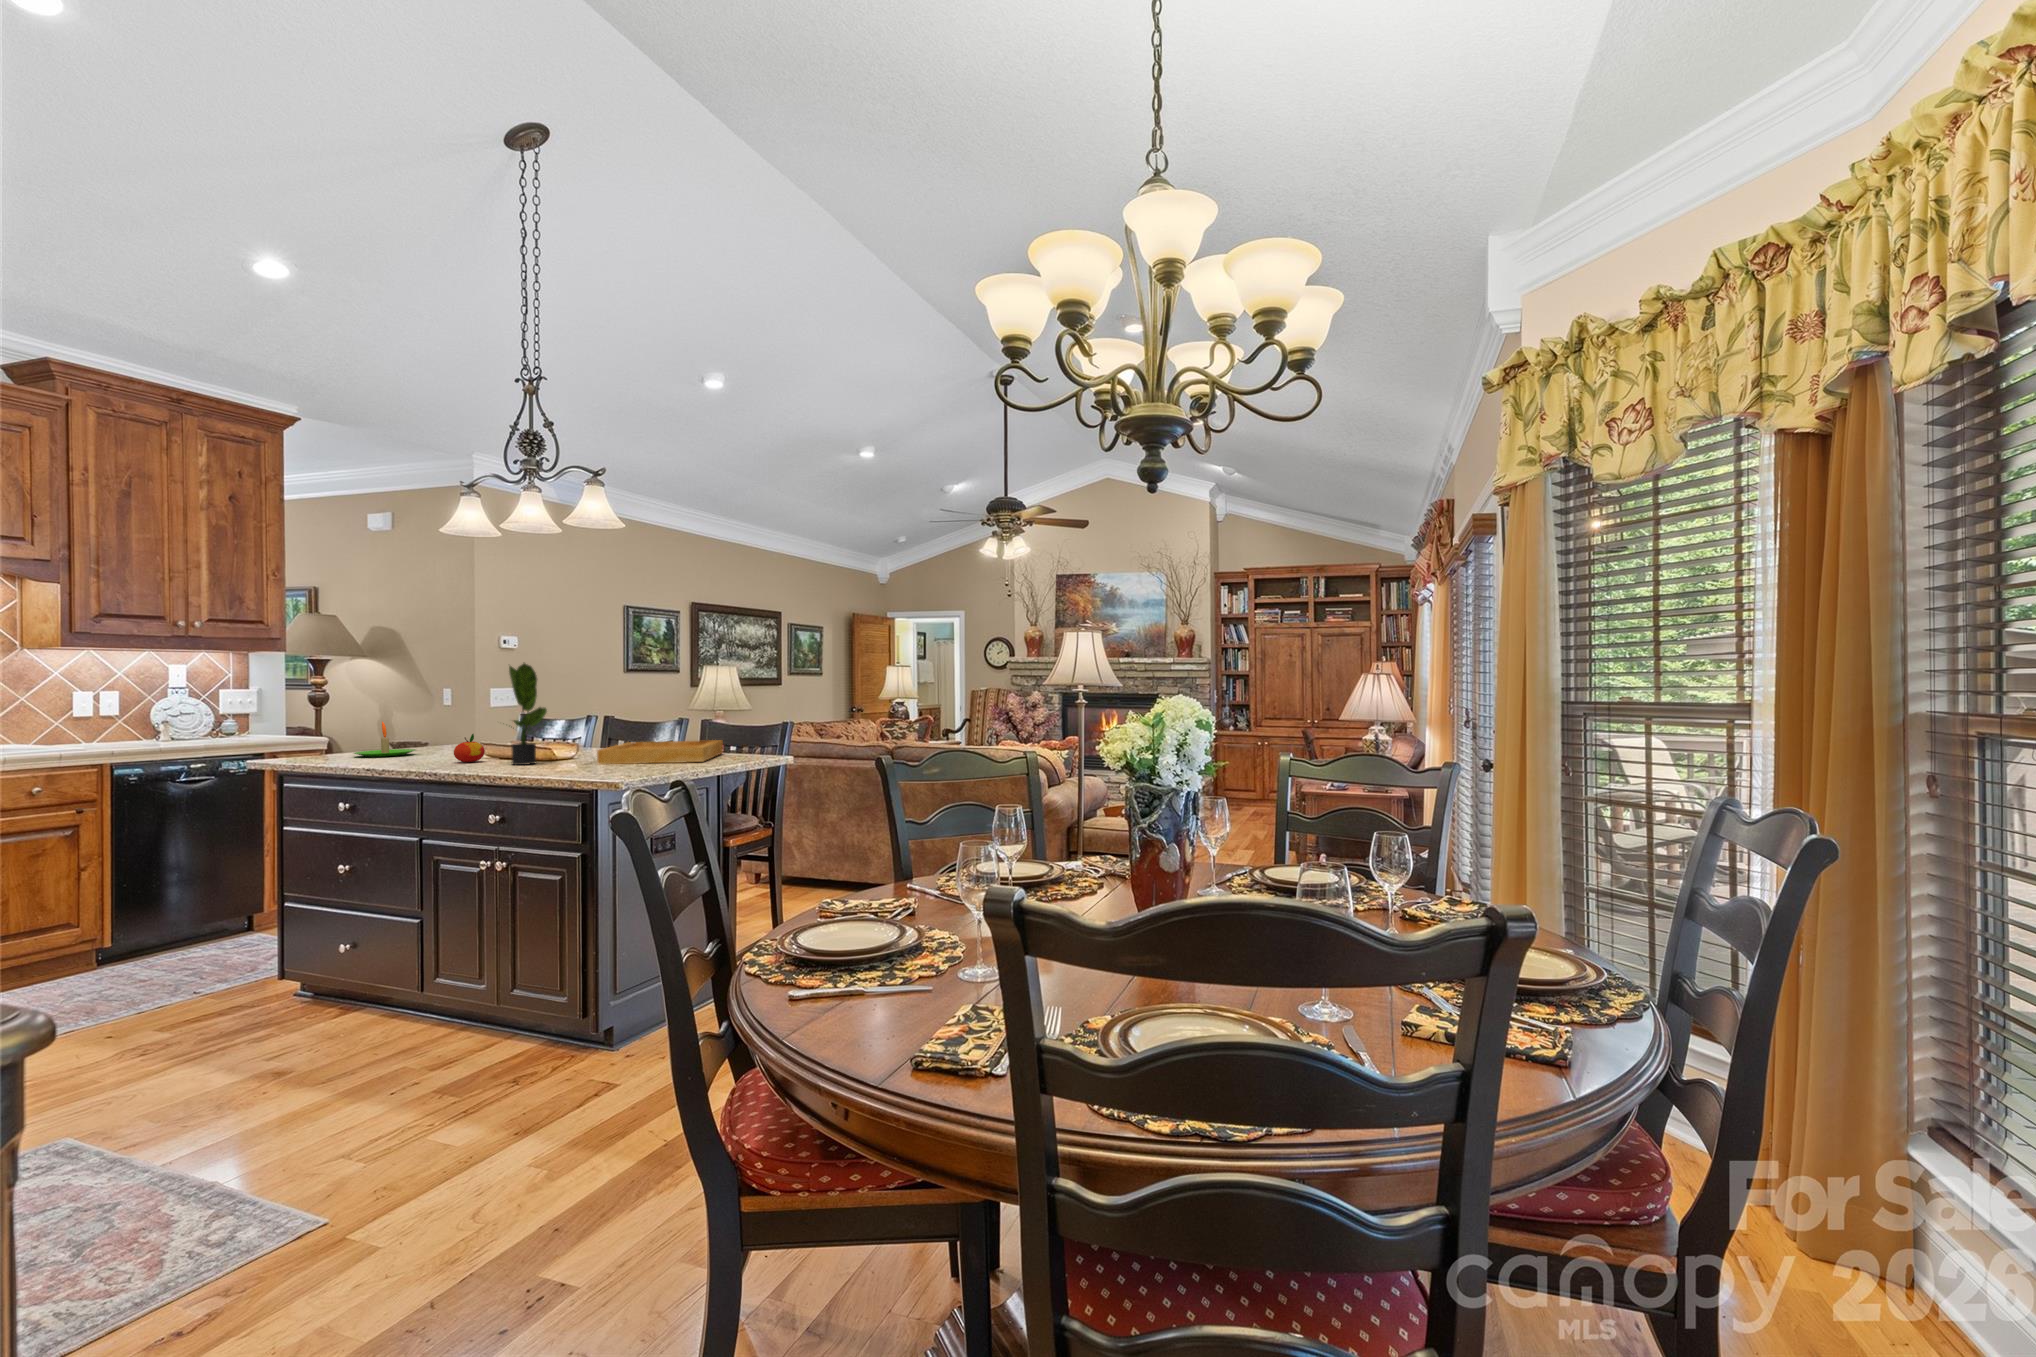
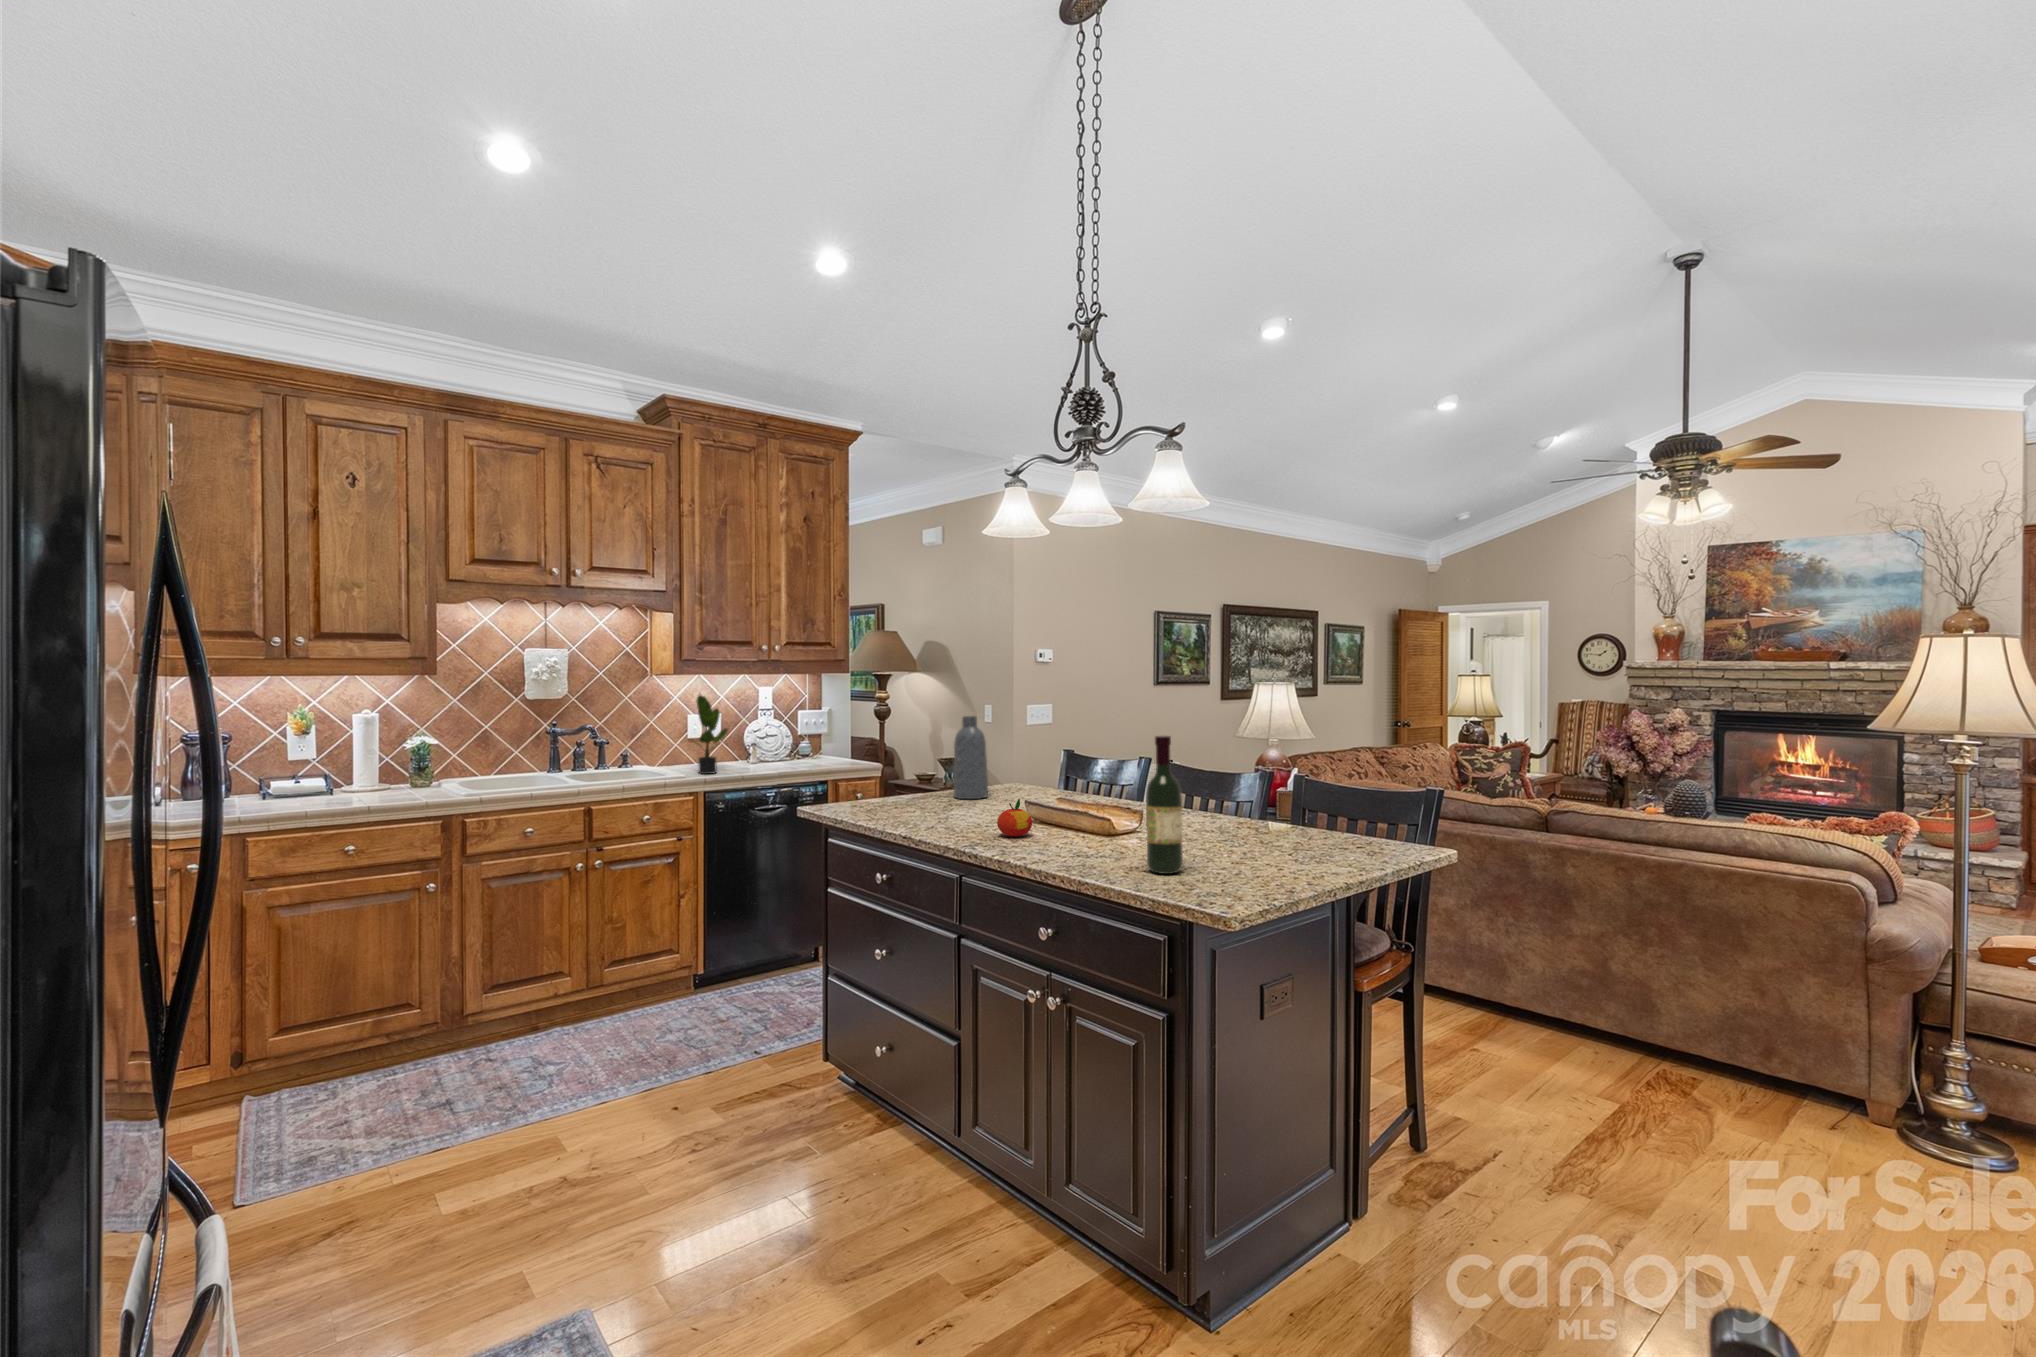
potted plant: present [509,663,547,765] -> present [694,695,728,774]
wine bottle: none [571,677,598,768] -> present [1146,736,1183,874]
vase: none [411,681,446,751] -> present [953,716,988,799]
candle: present [354,722,416,757] -> none [896,768,958,811]
tray: present [597,740,723,764] -> none [1178,816,1345,871]

